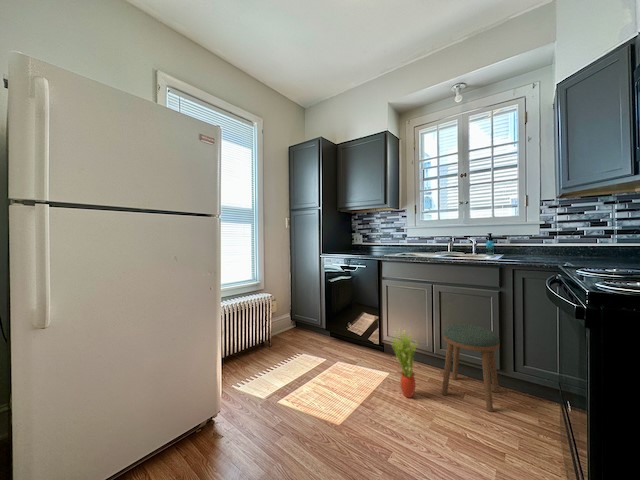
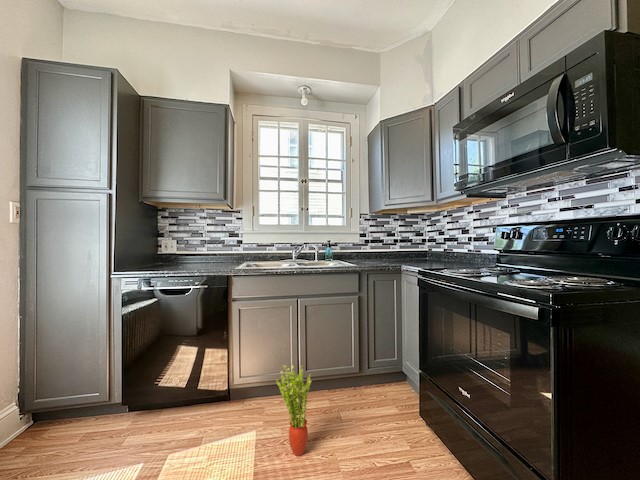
stool: present [442,324,499,412] -> none [319,336,375,428]

